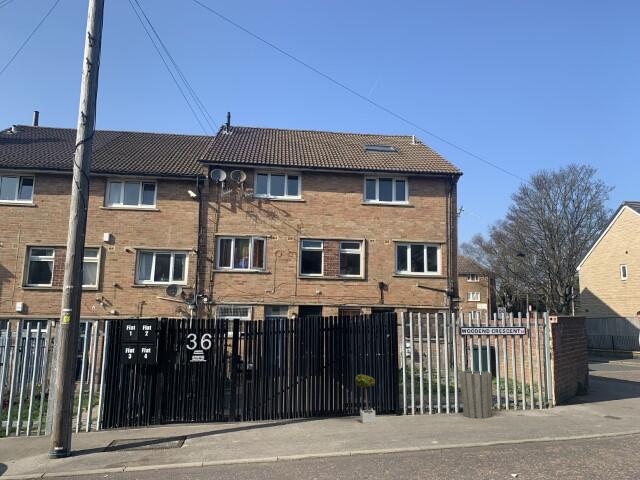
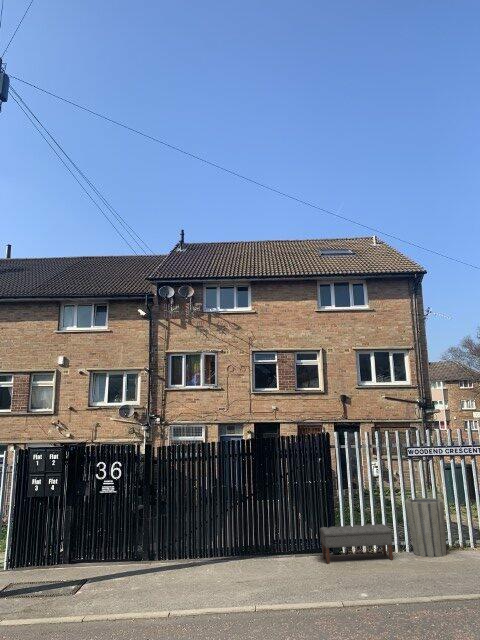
potted tree: present [355,374,376,423] -> none [281,505,306,563]
bench: none [387,392,449,424] -> present [320,524,393,564]

